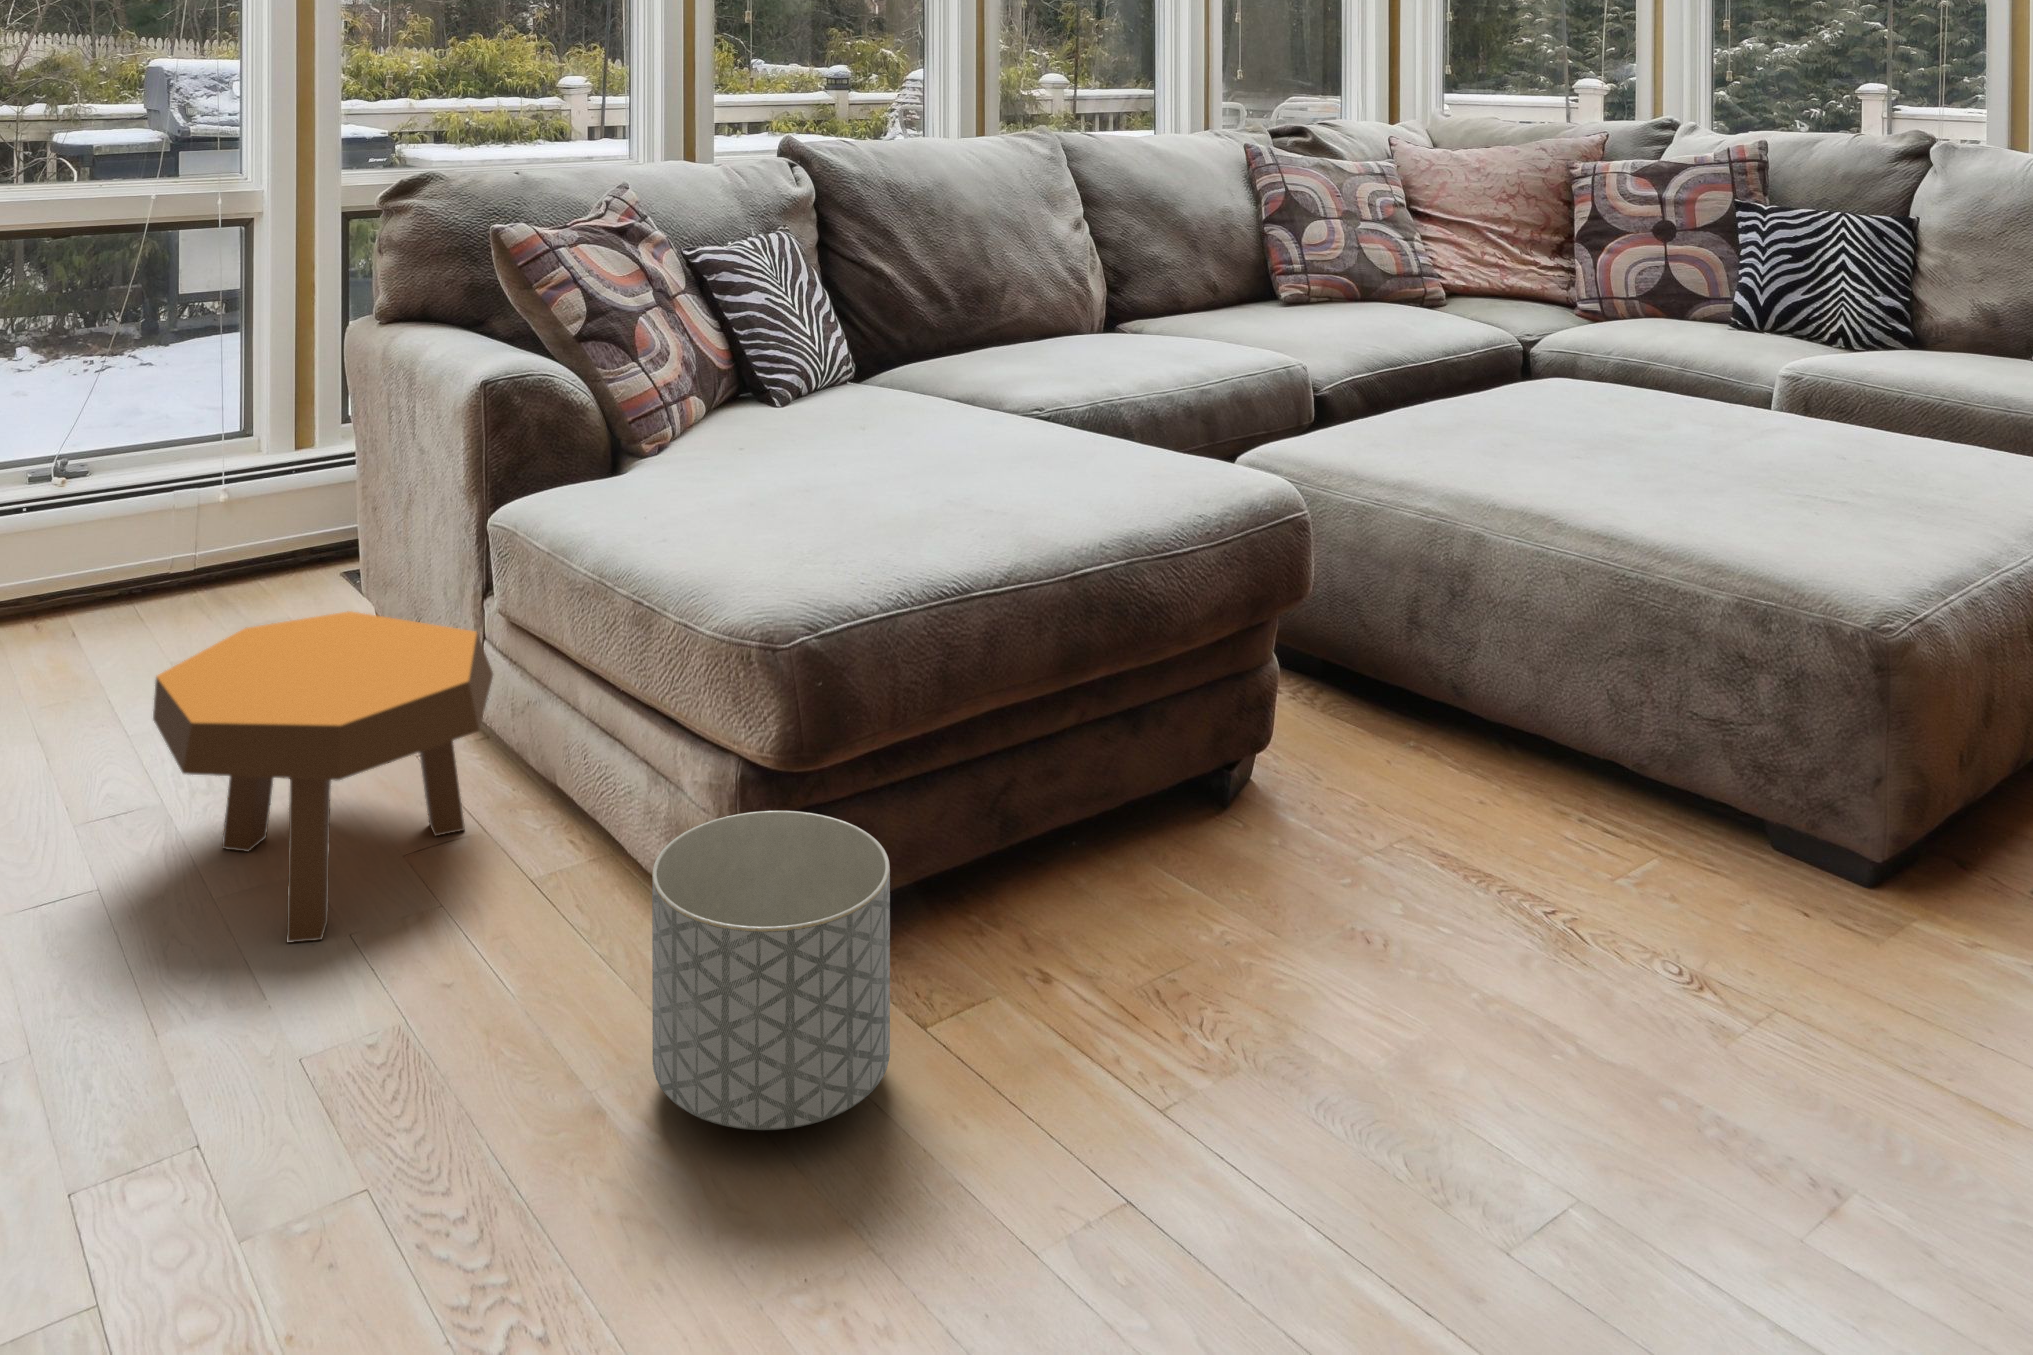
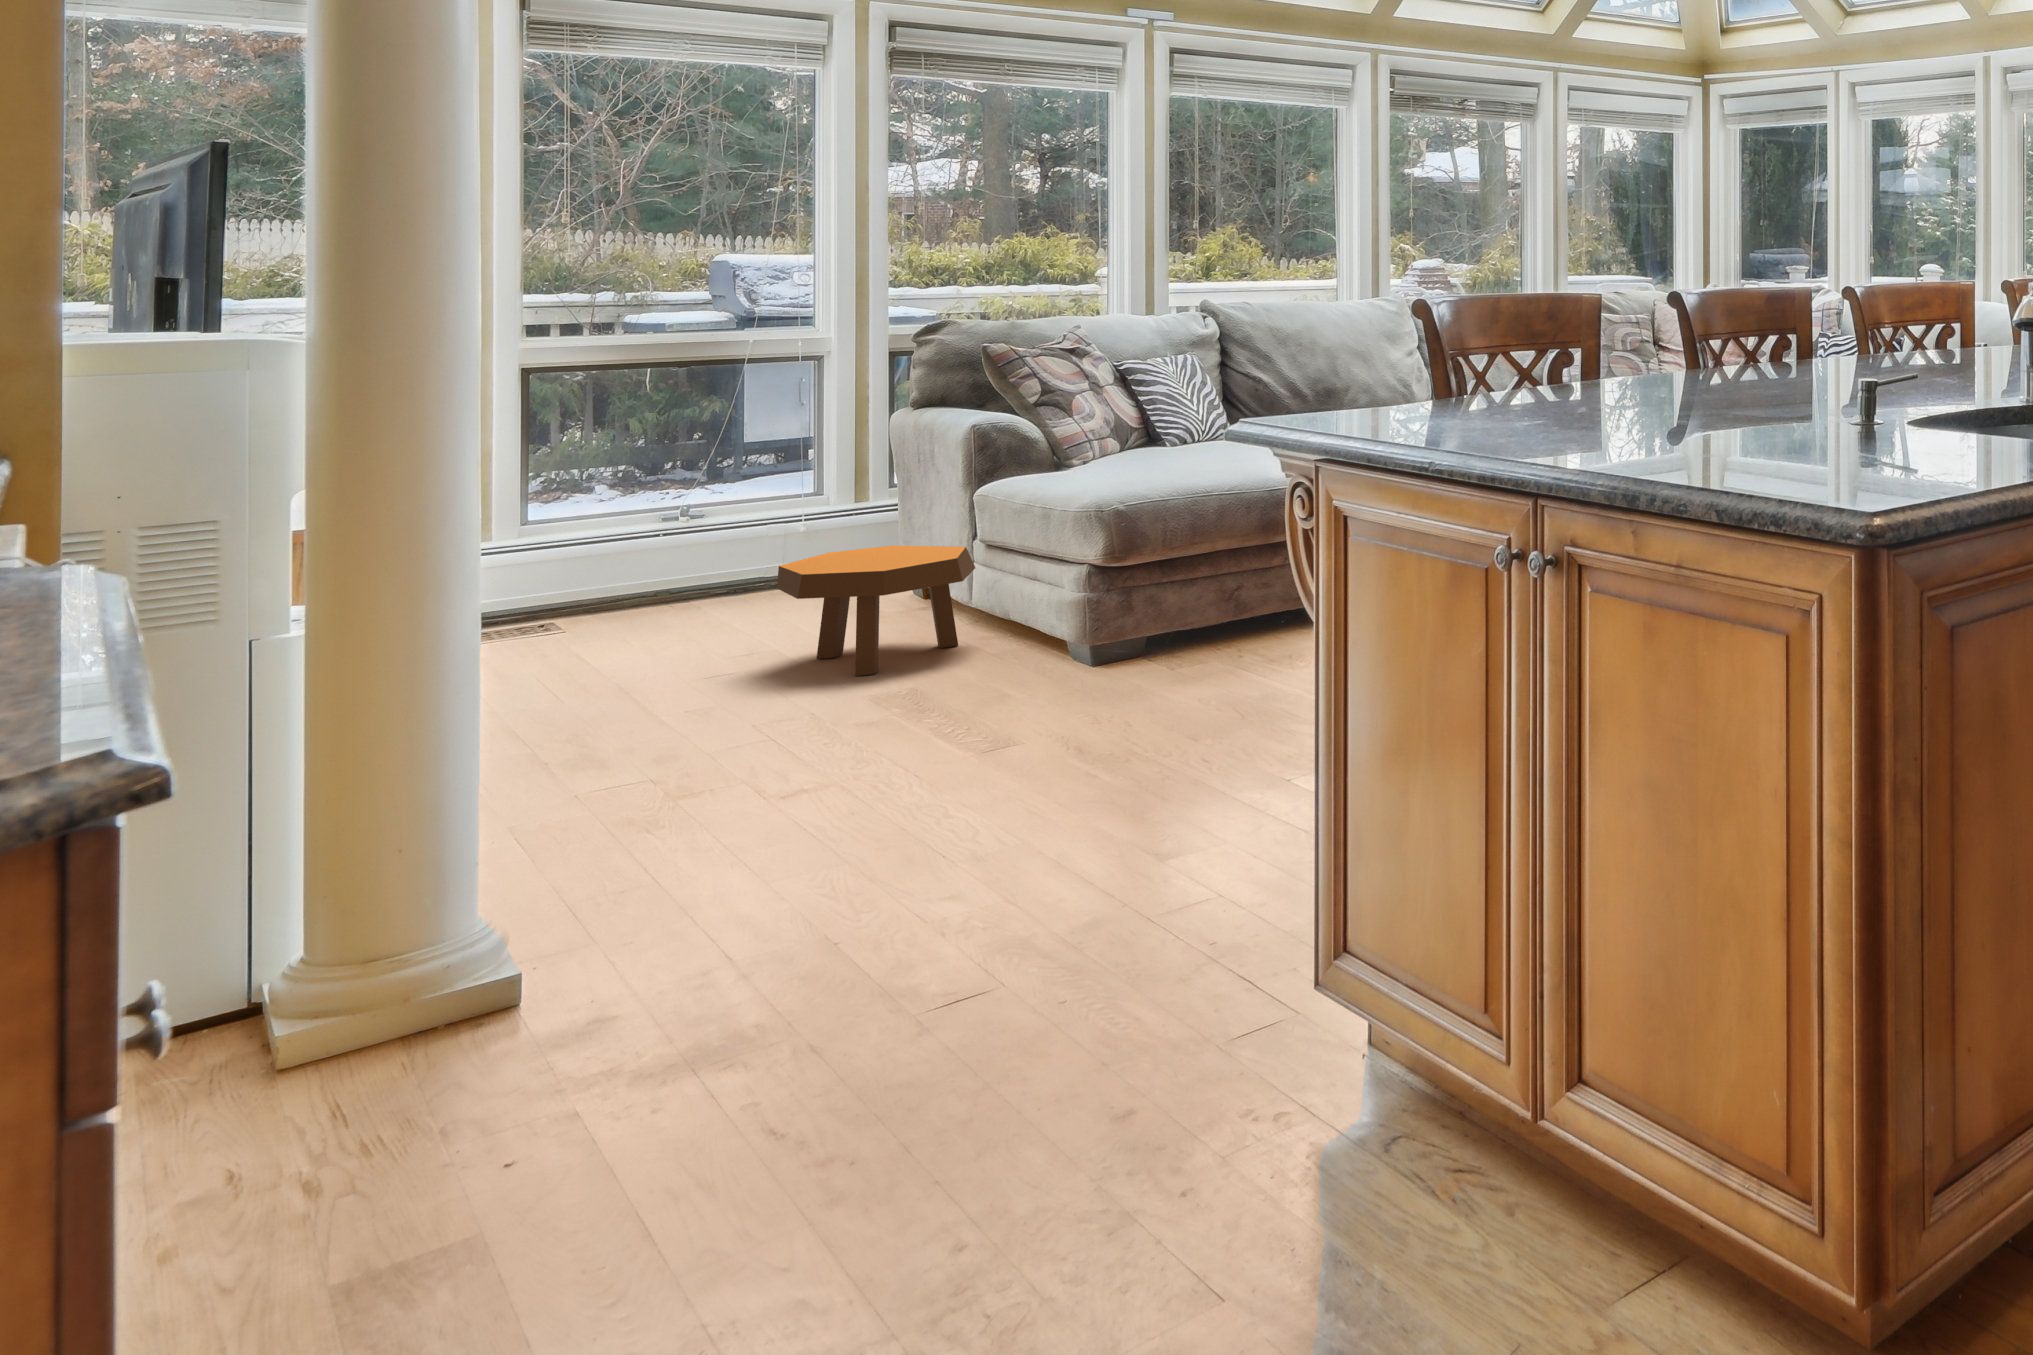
planter: present [652,811,890,1130] -> none [1033,580,1147,692]

